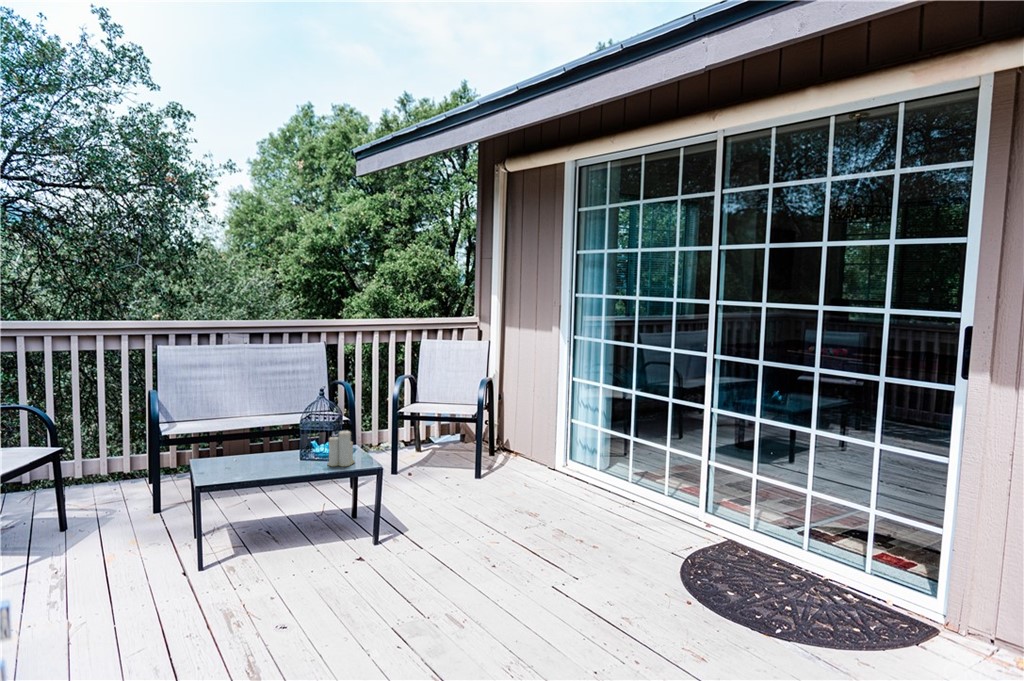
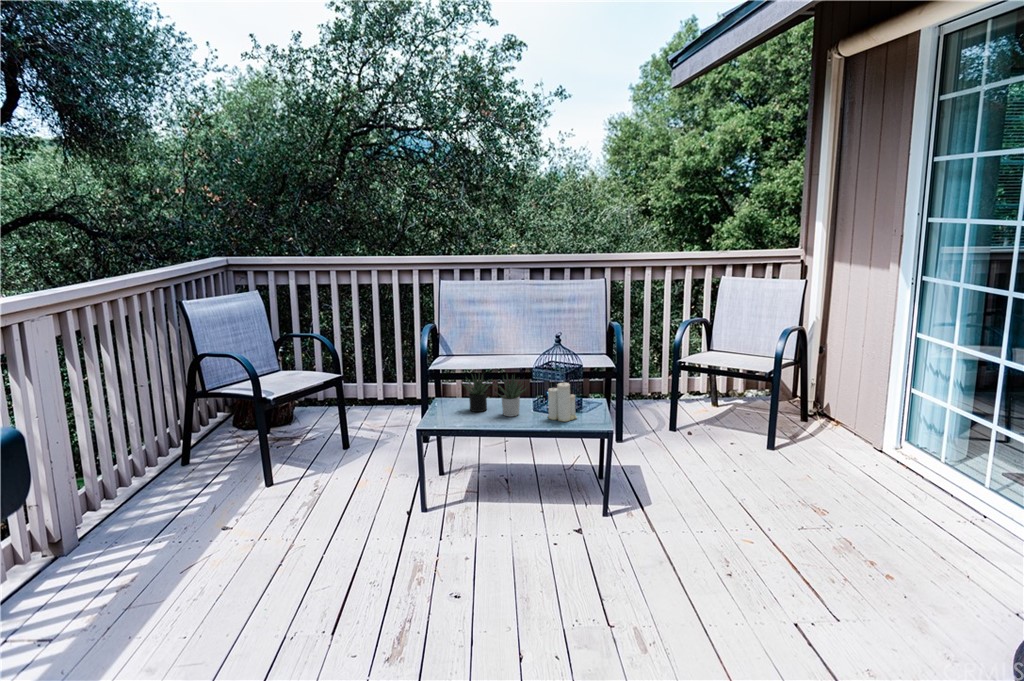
succulent plant: none [231,427,309,470] -> present [463,375,526,416]

